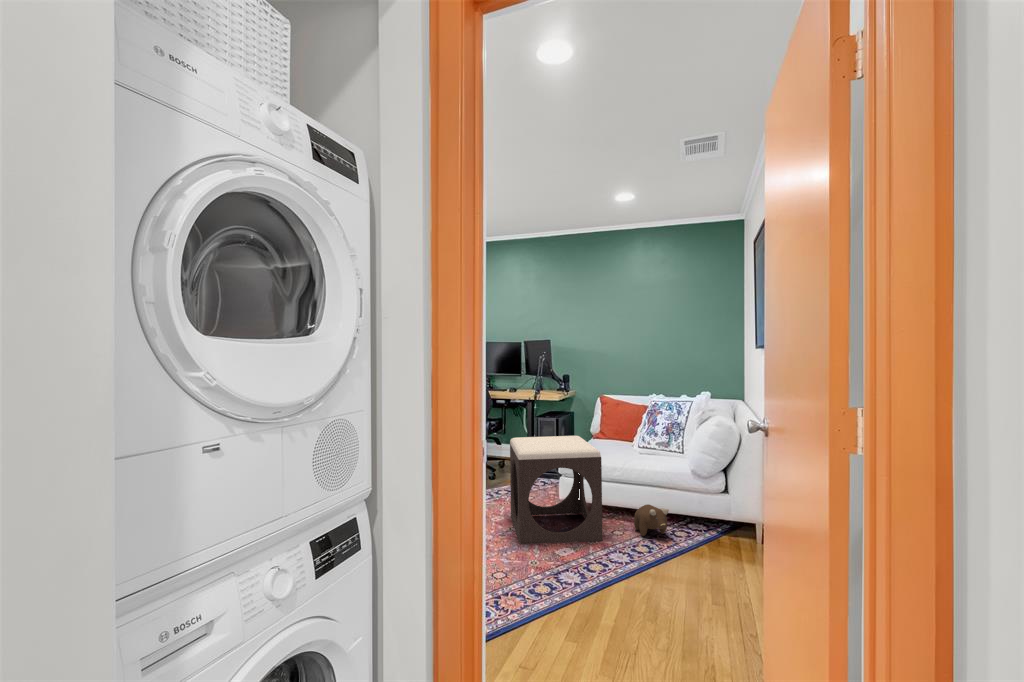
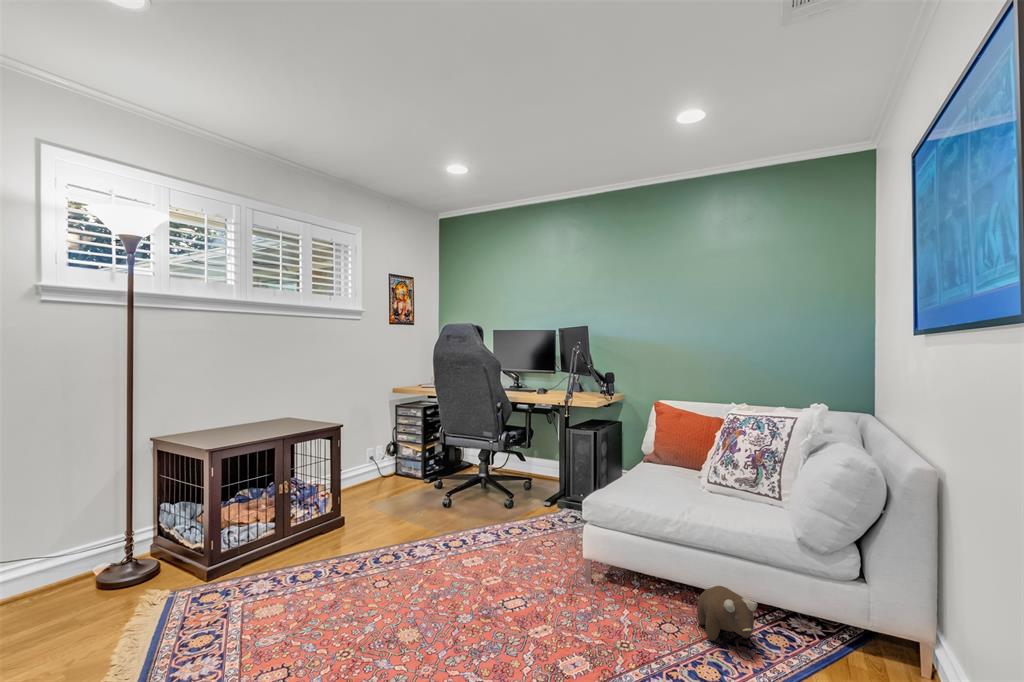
footstool: present [510,436,603,544] -> none [506,463,643,645]

